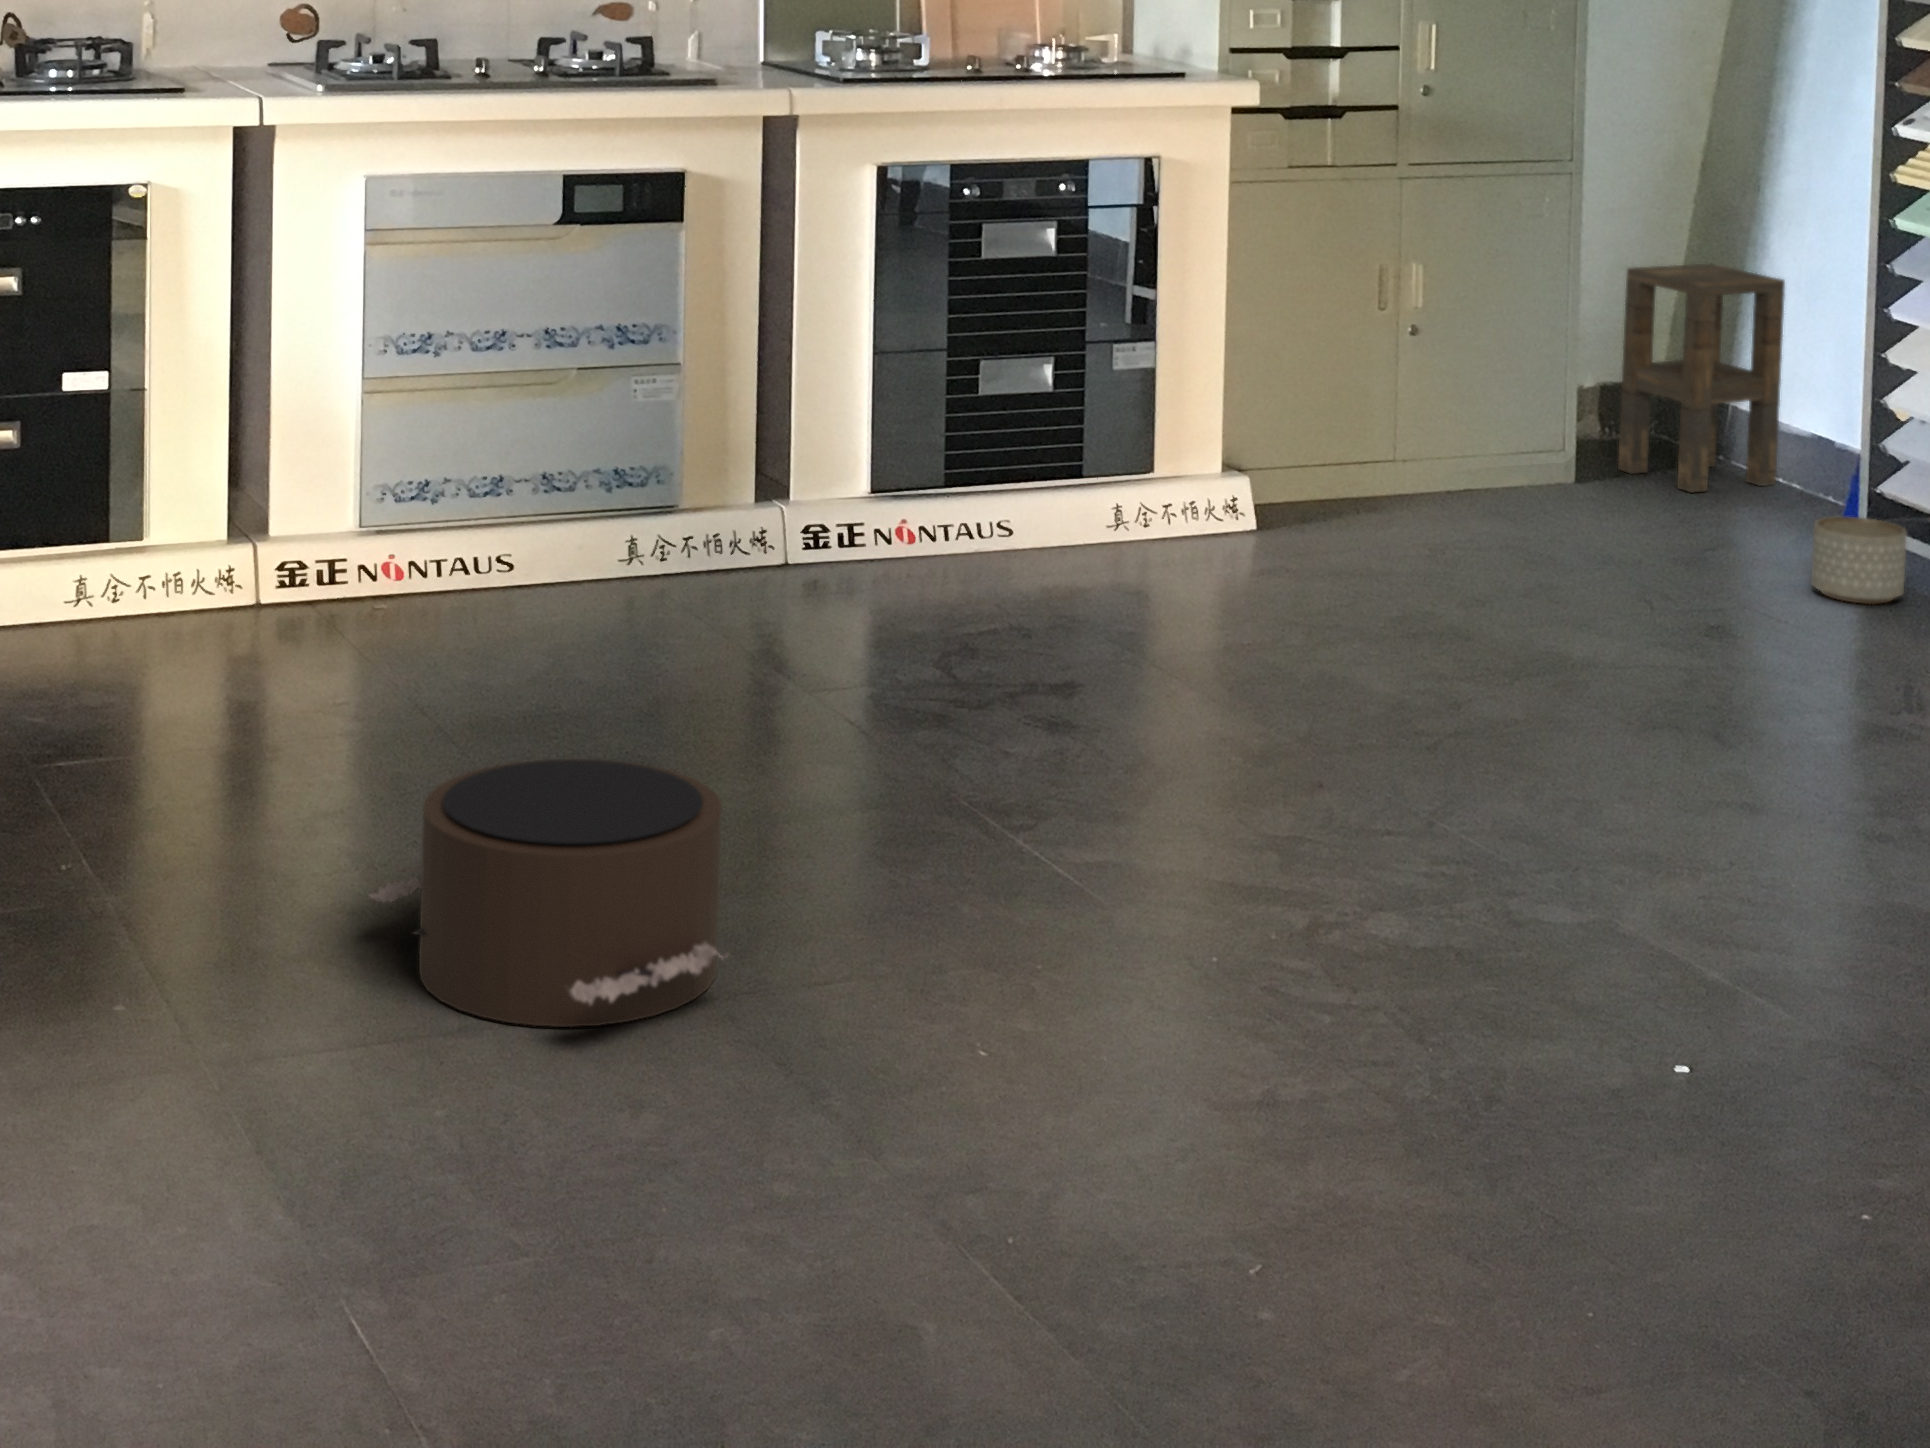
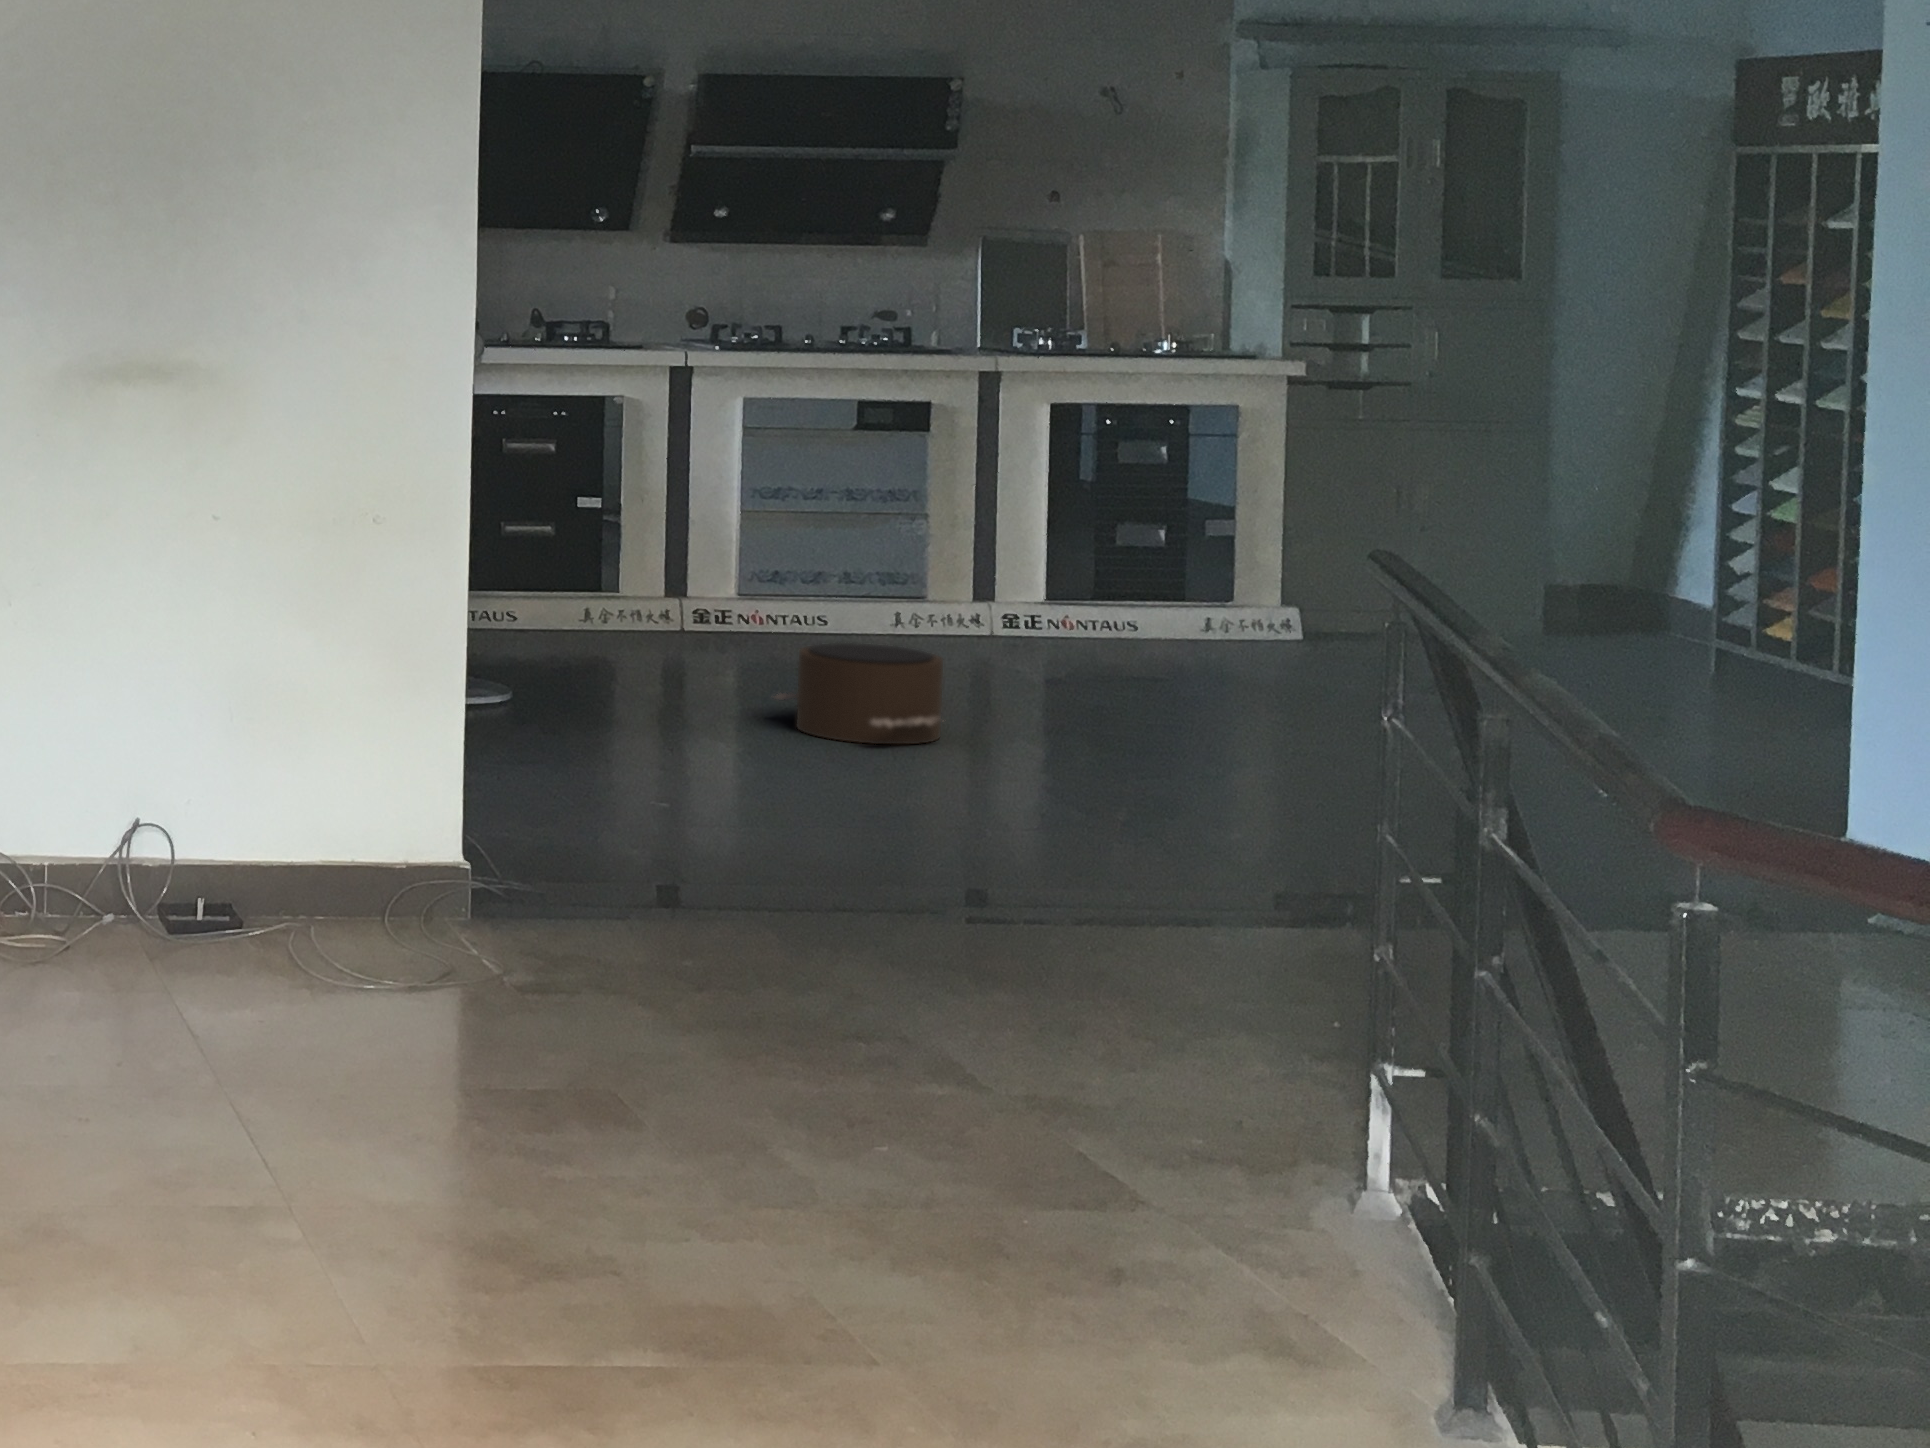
side table: present [1618,264,1785,492] -> none [1583,496,1703,643]
planter: present [1811,517,1907,604] -> none [1670,637,1736,687]

